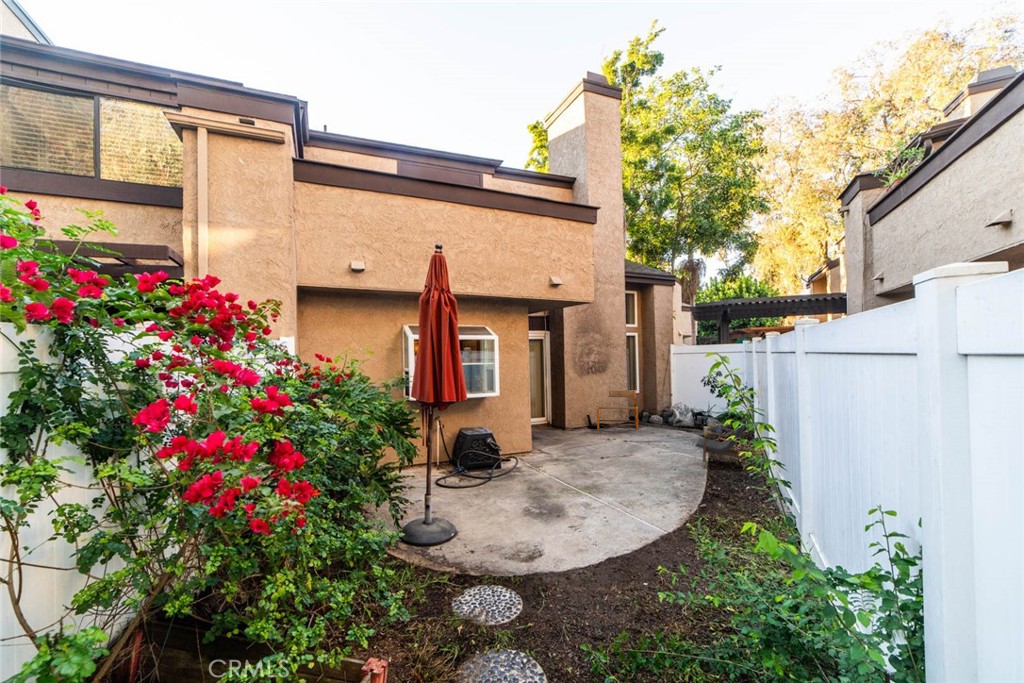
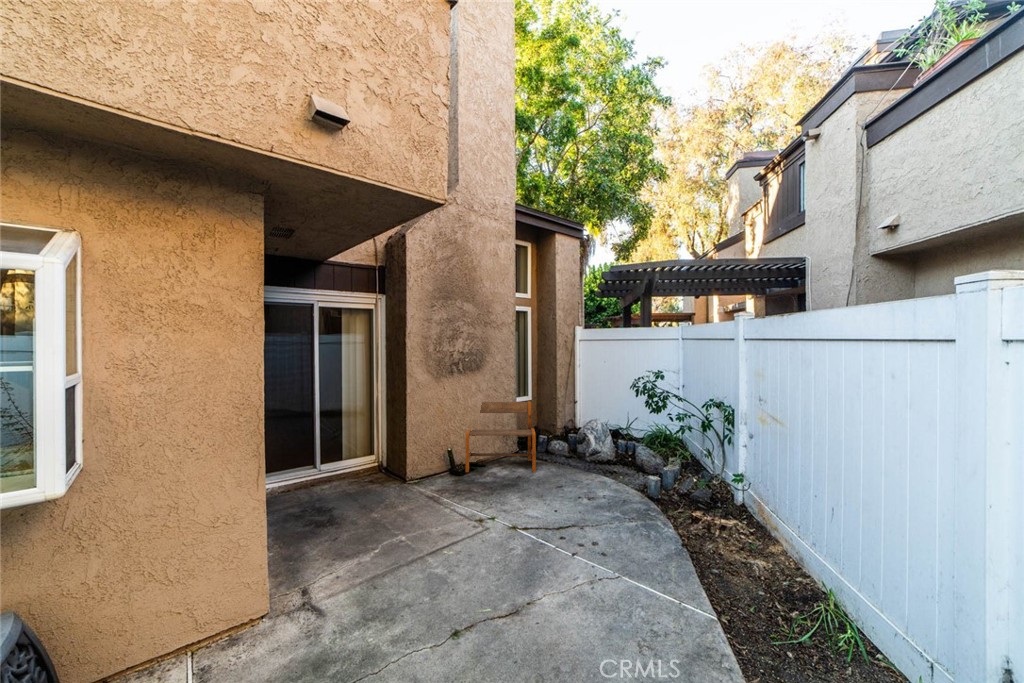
lounge chair: present [695,419,746,467] -> none [697,487,850,643]

